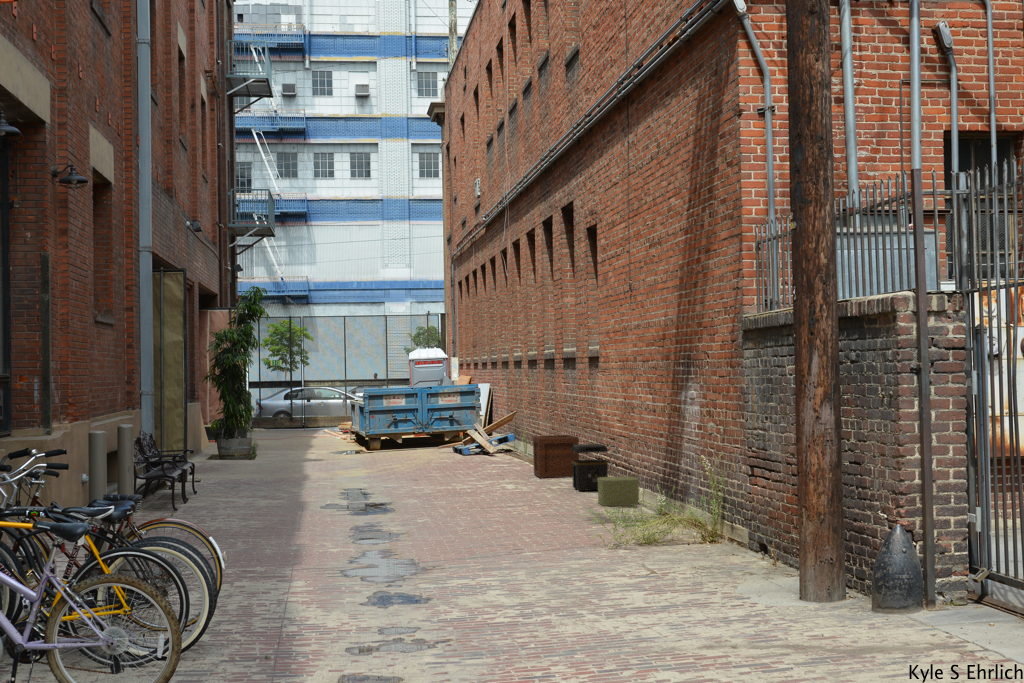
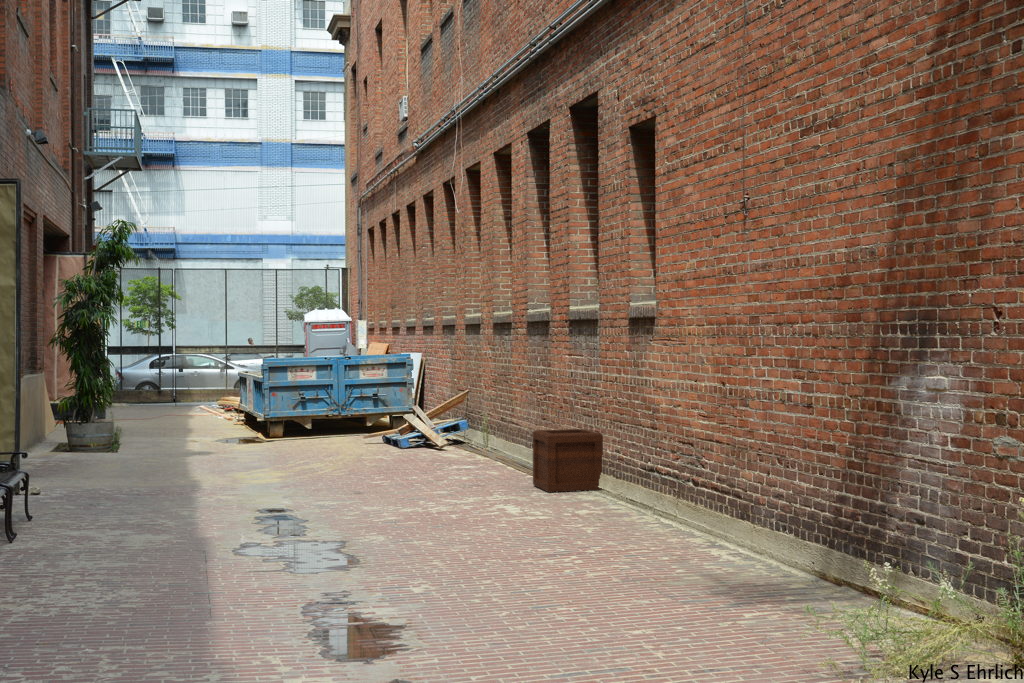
toolbox: present [571,444,608,491] -> none [618,448,677,520]
storage box: present [597,476,639,506] -> none [692,505,763,556]

